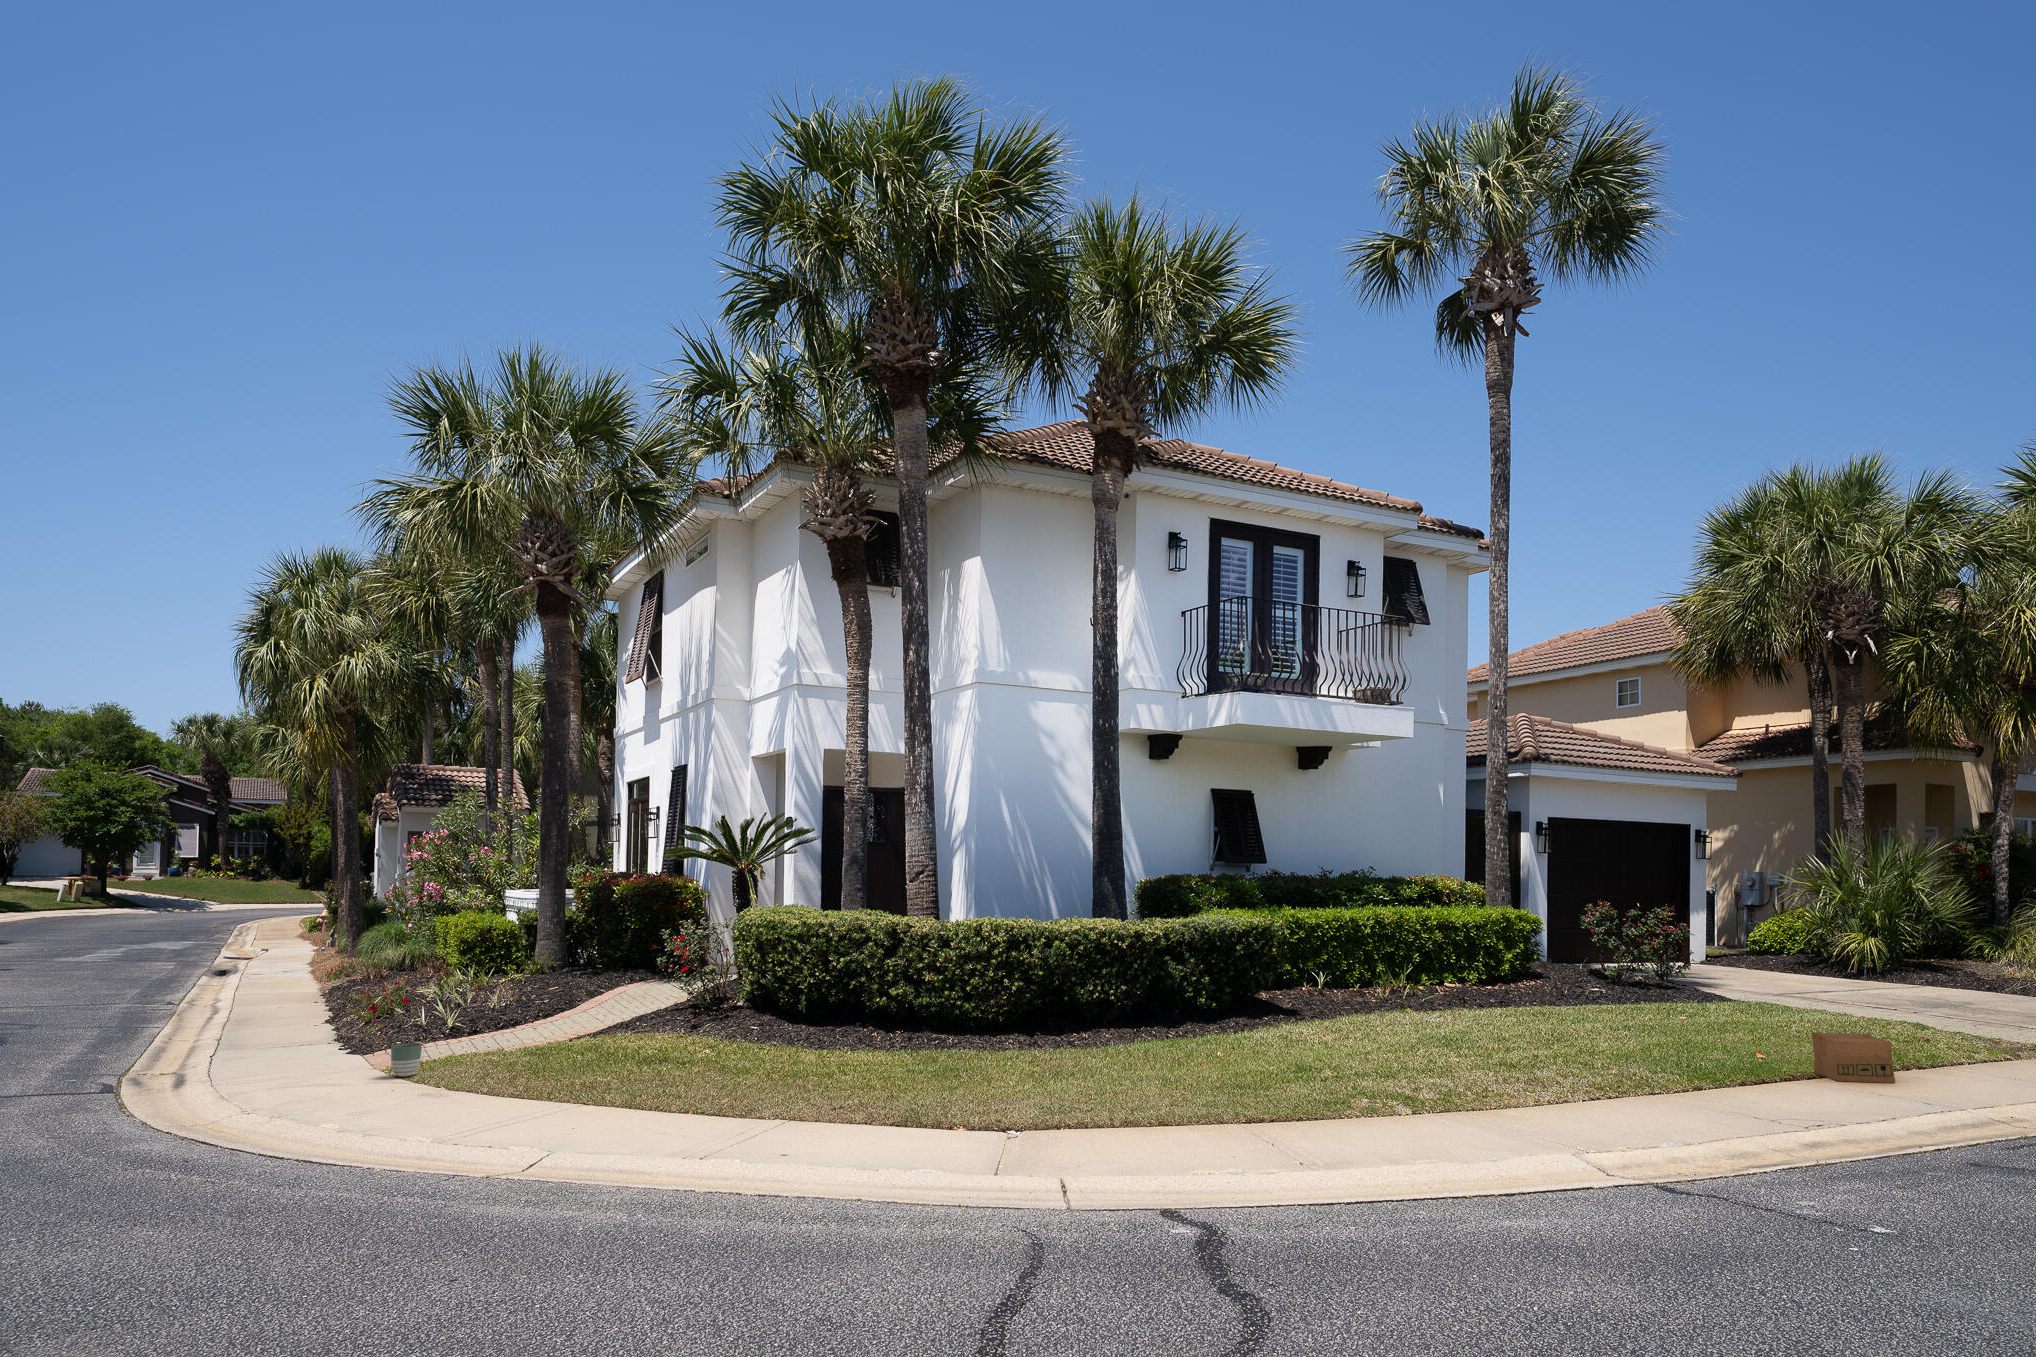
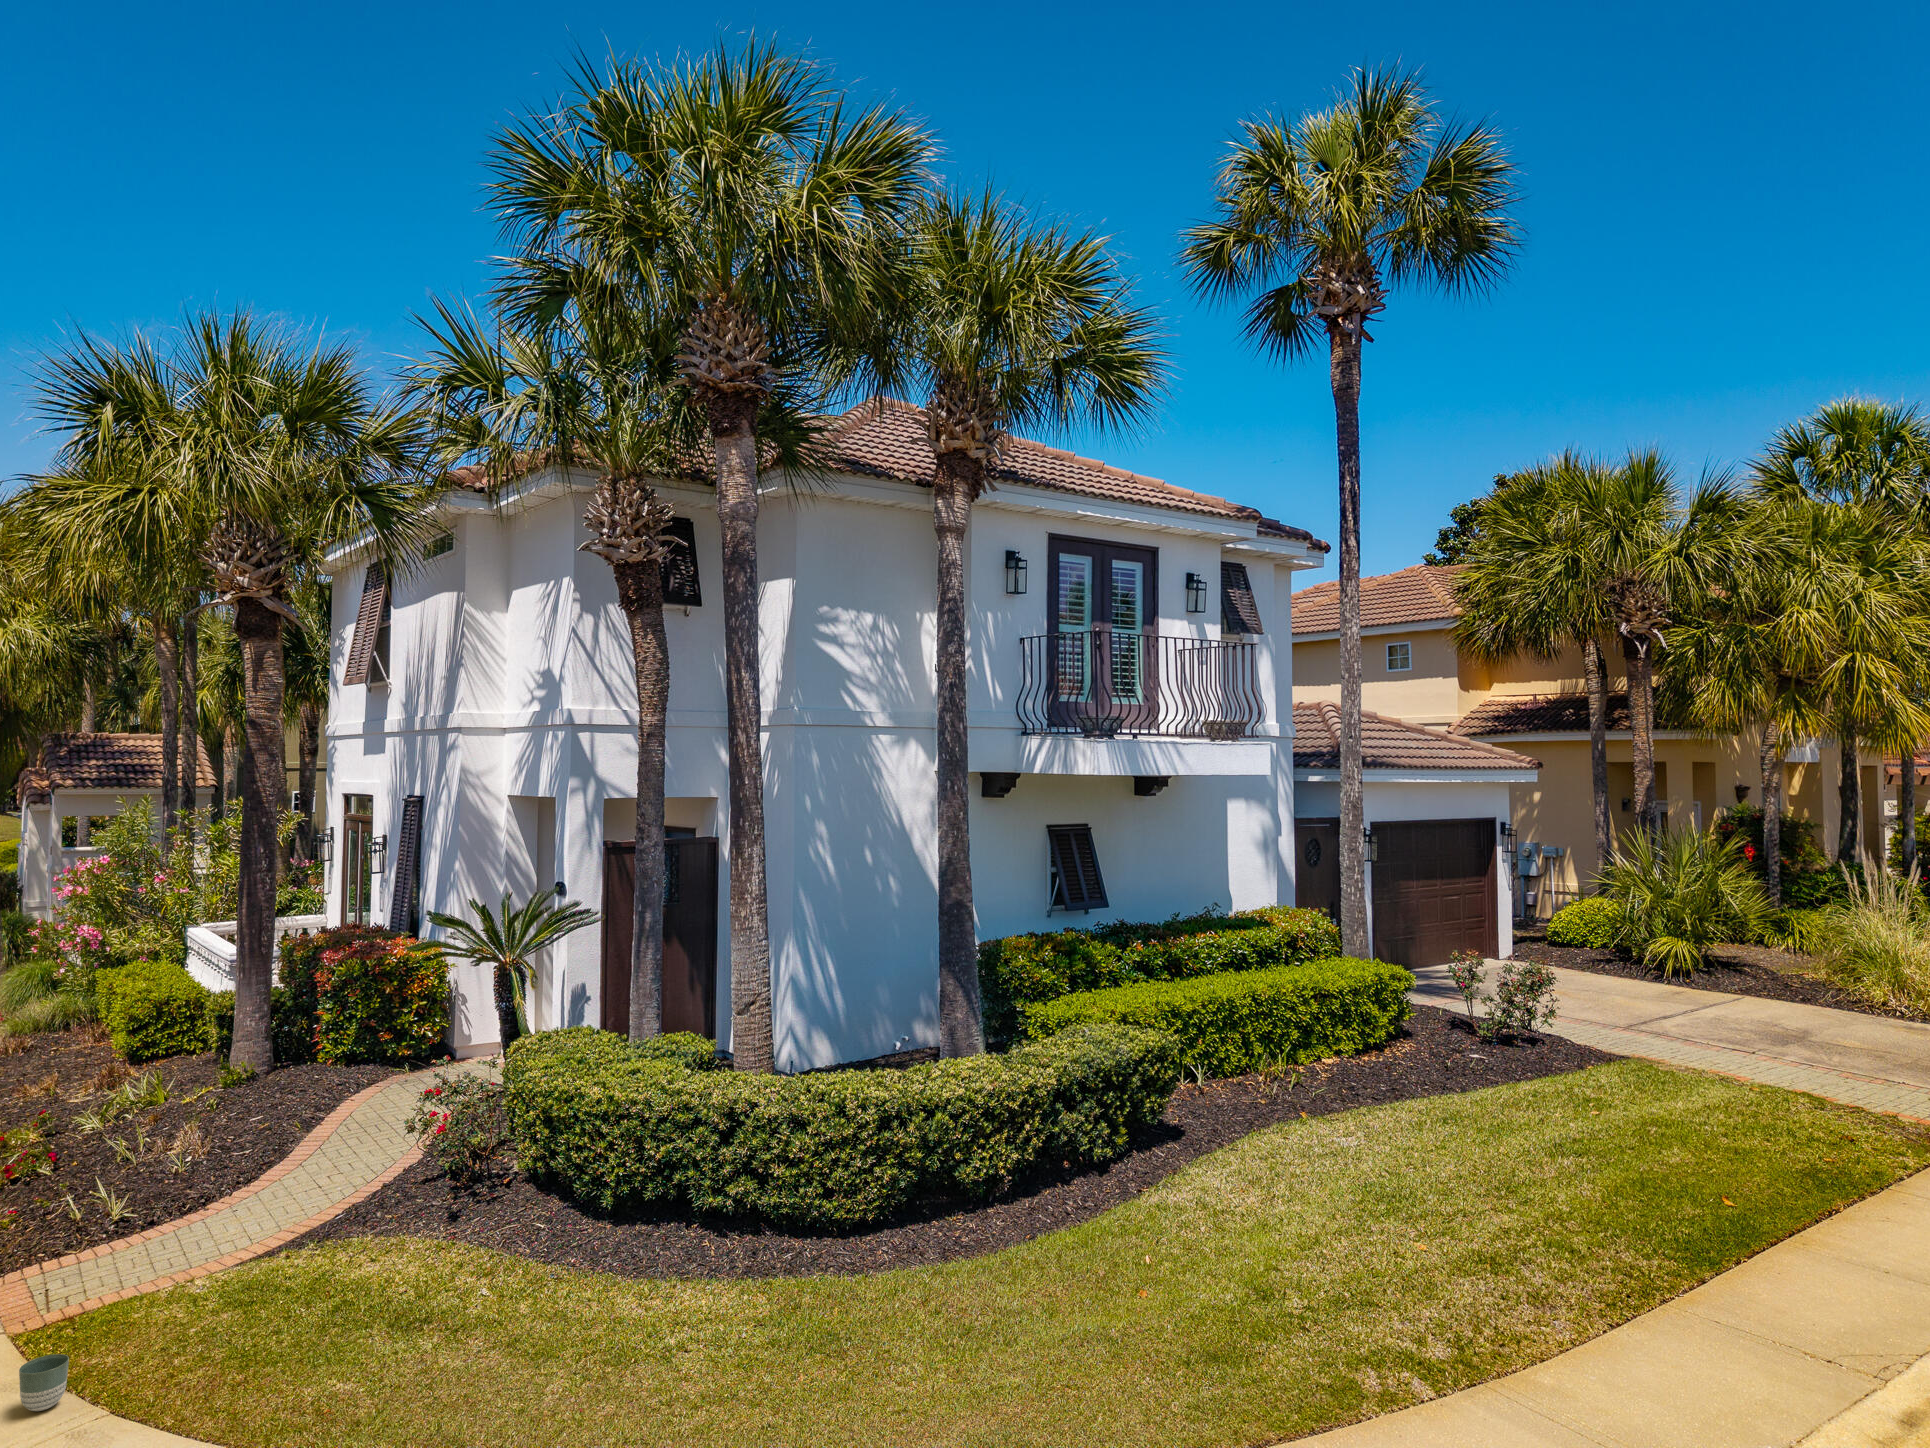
cardboard box: present [1811,1033,1895,1083] -> none [1799,1230,1900,1299]

